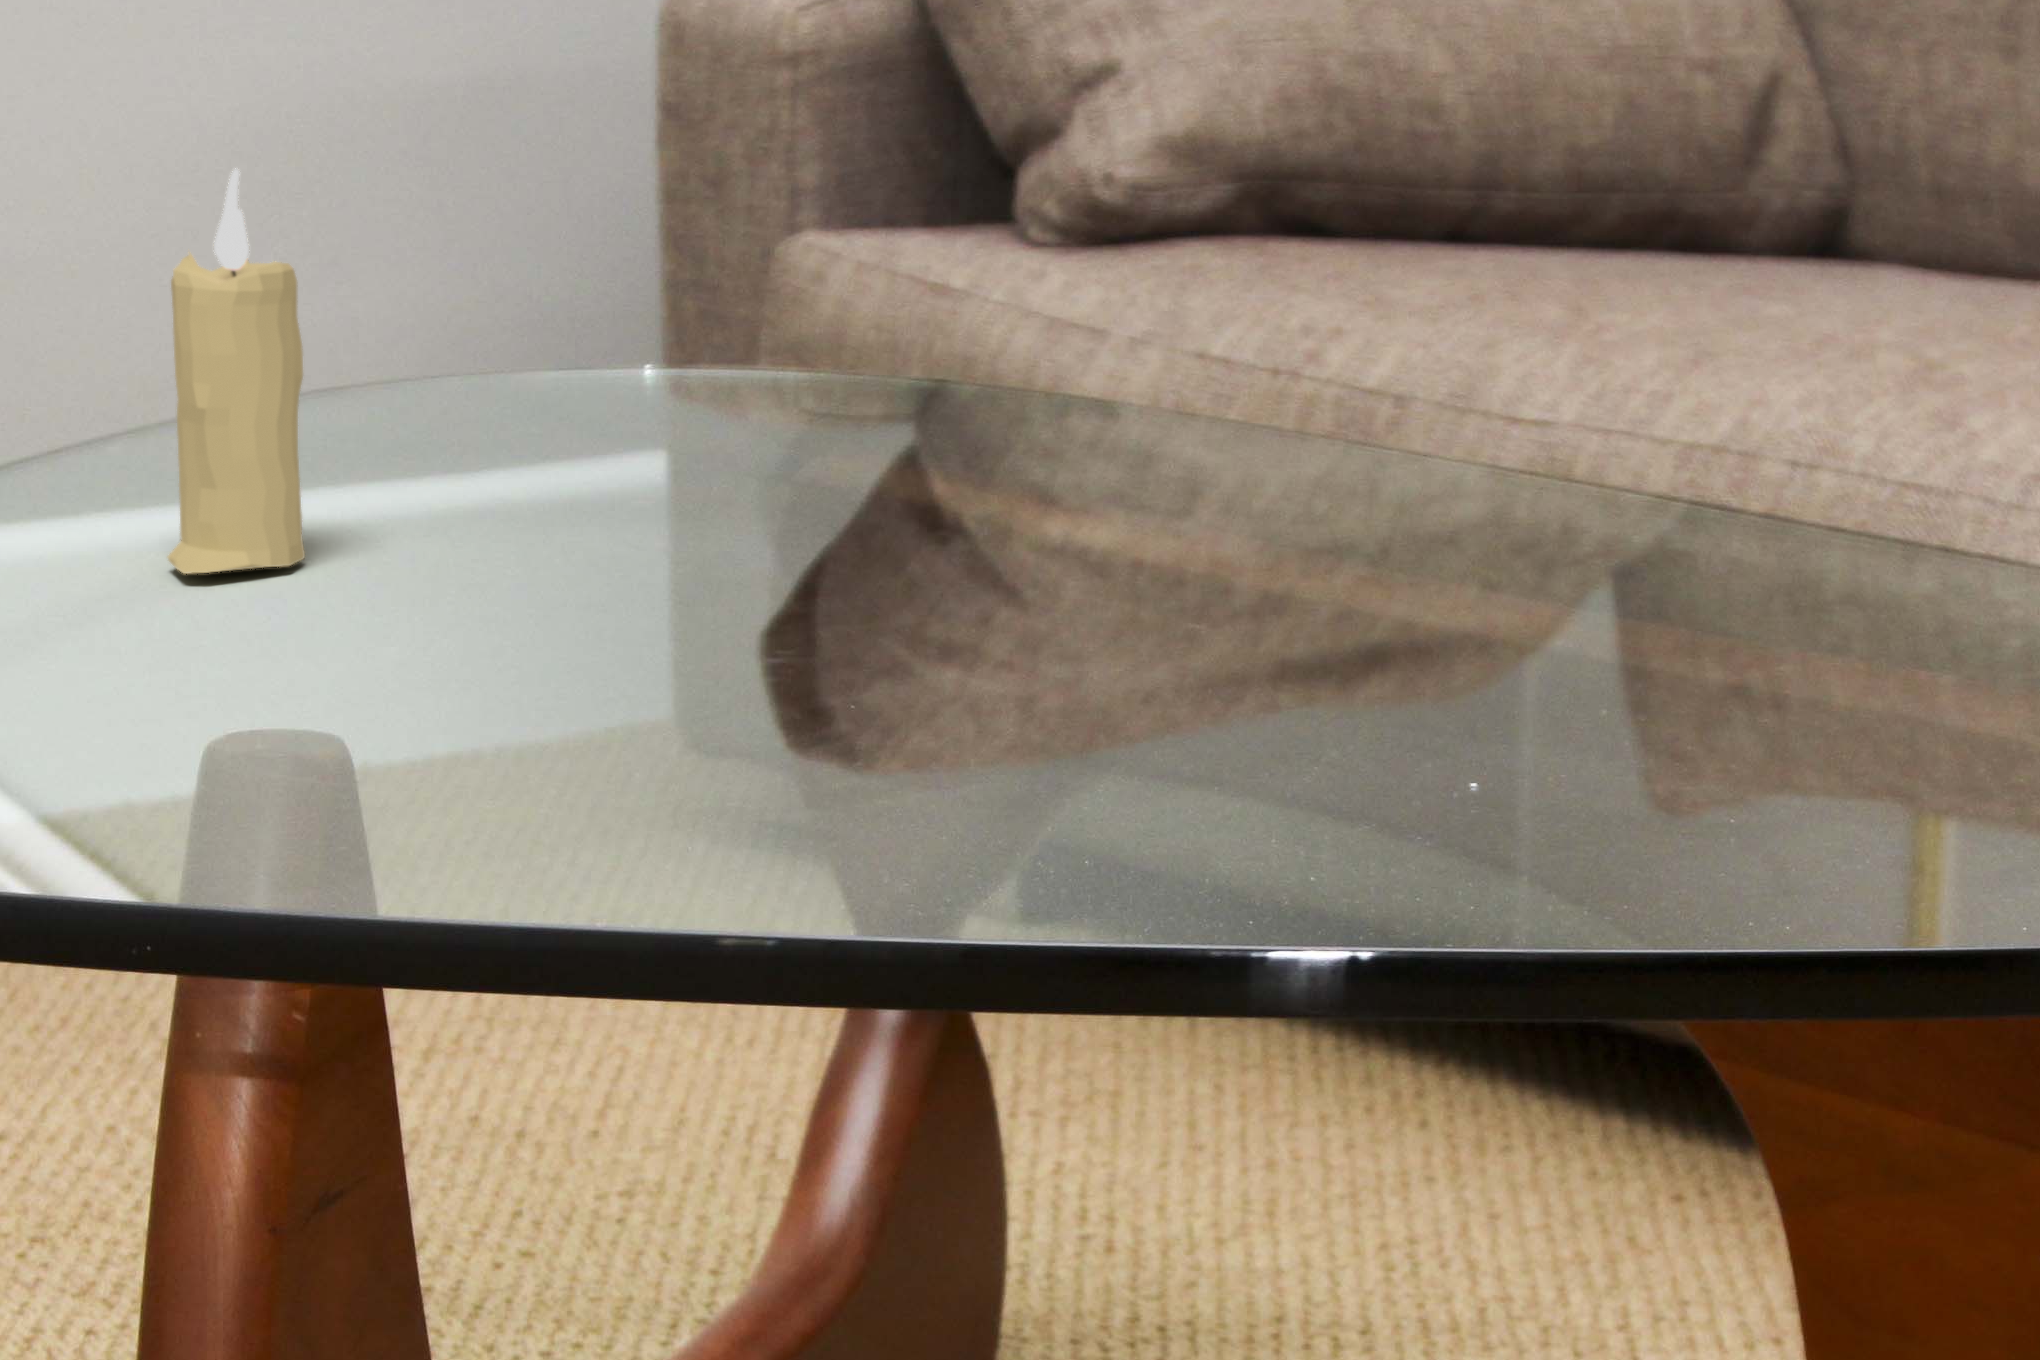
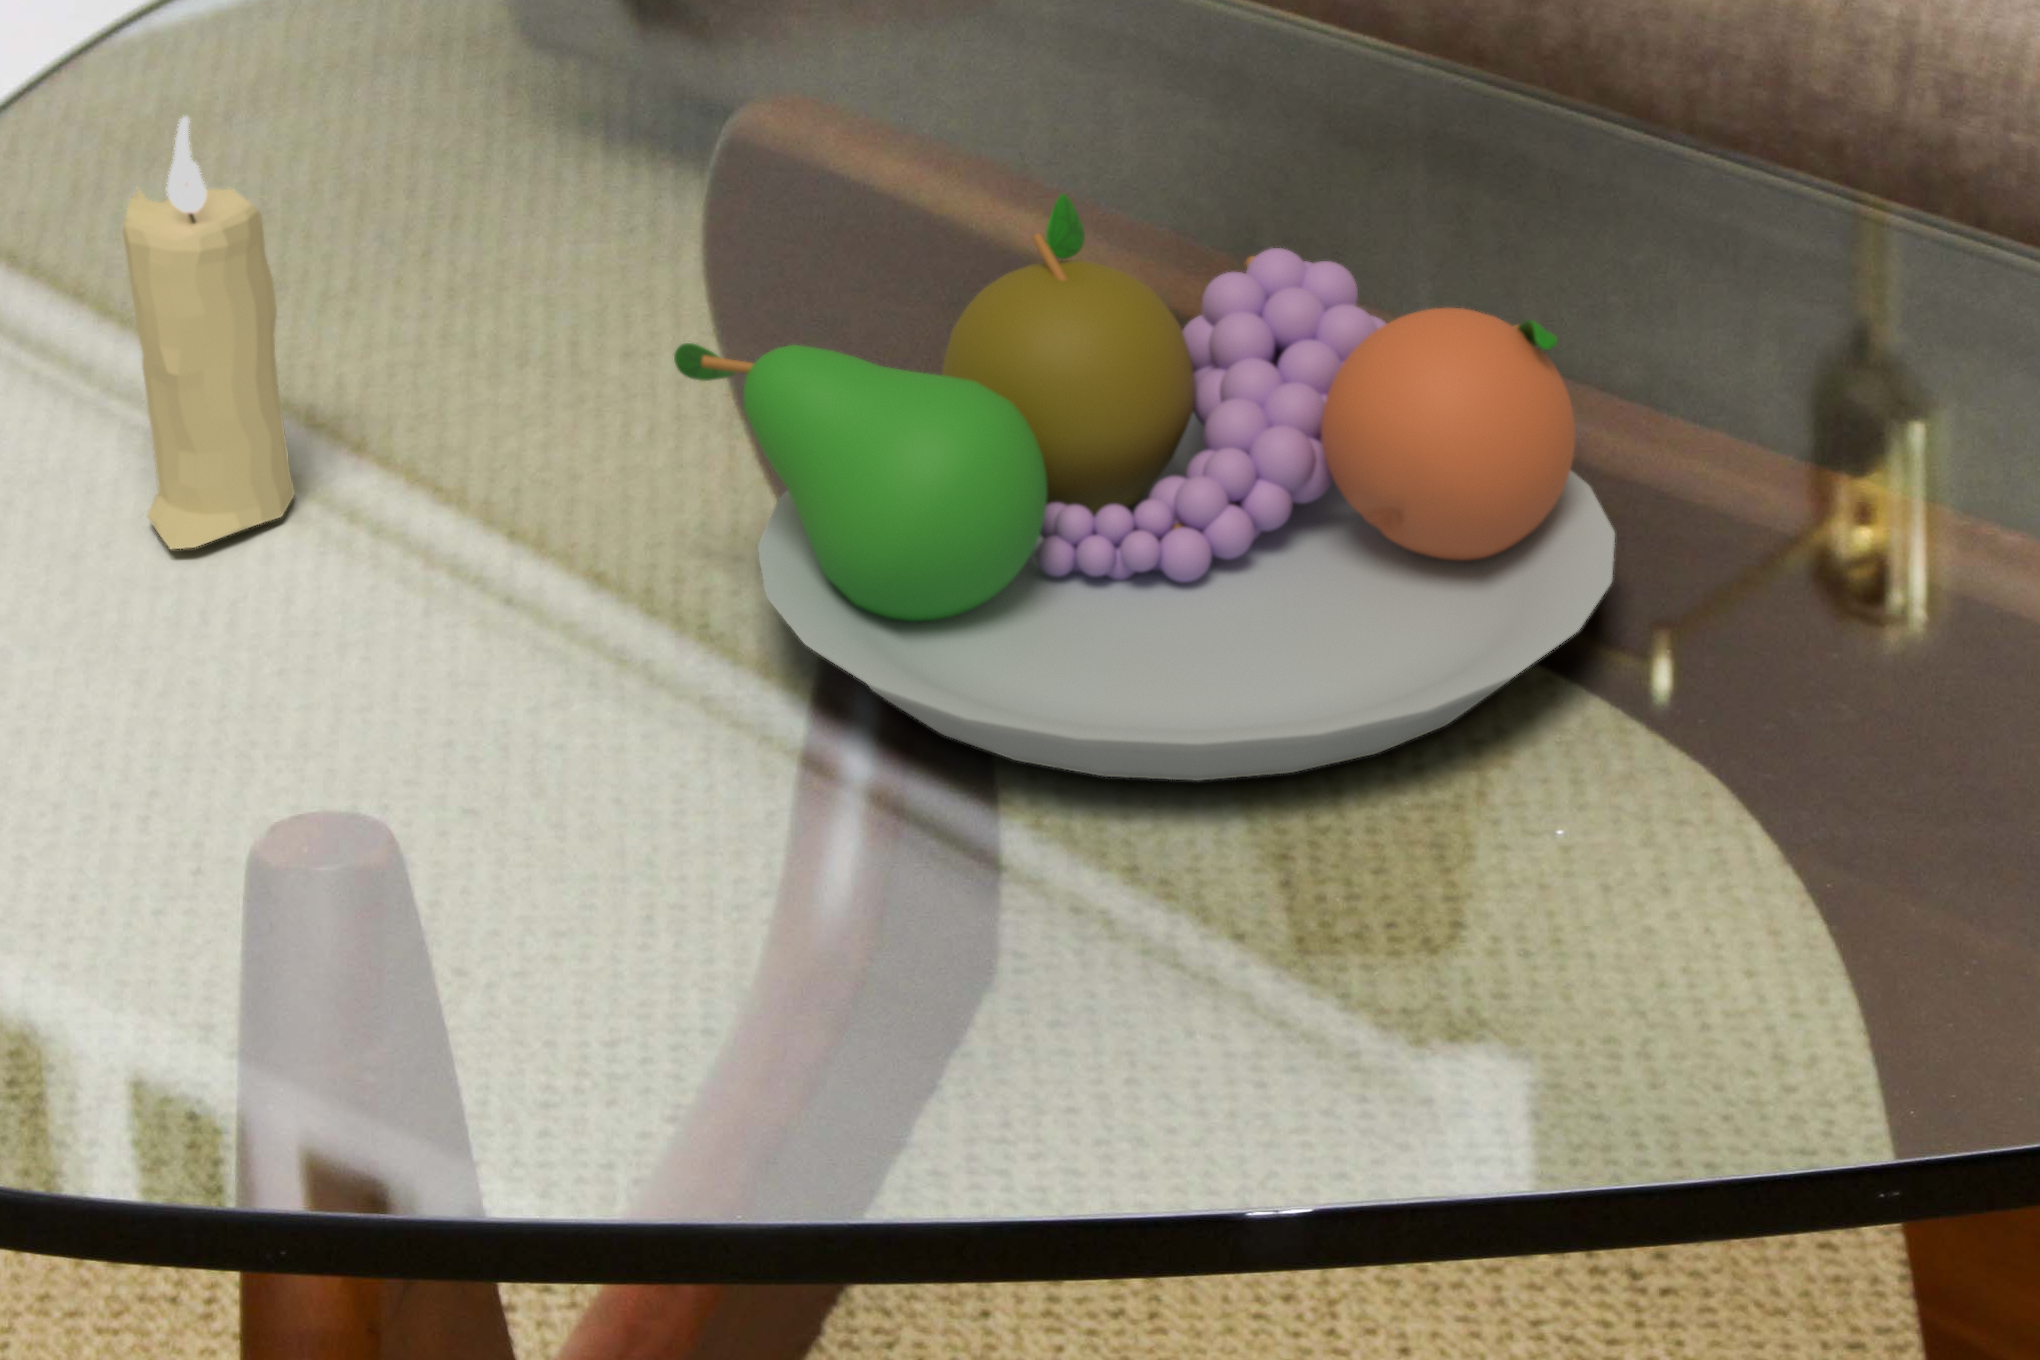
fruit bowl: none [651,289,1507,708] -> present [674,193,1615,781]

